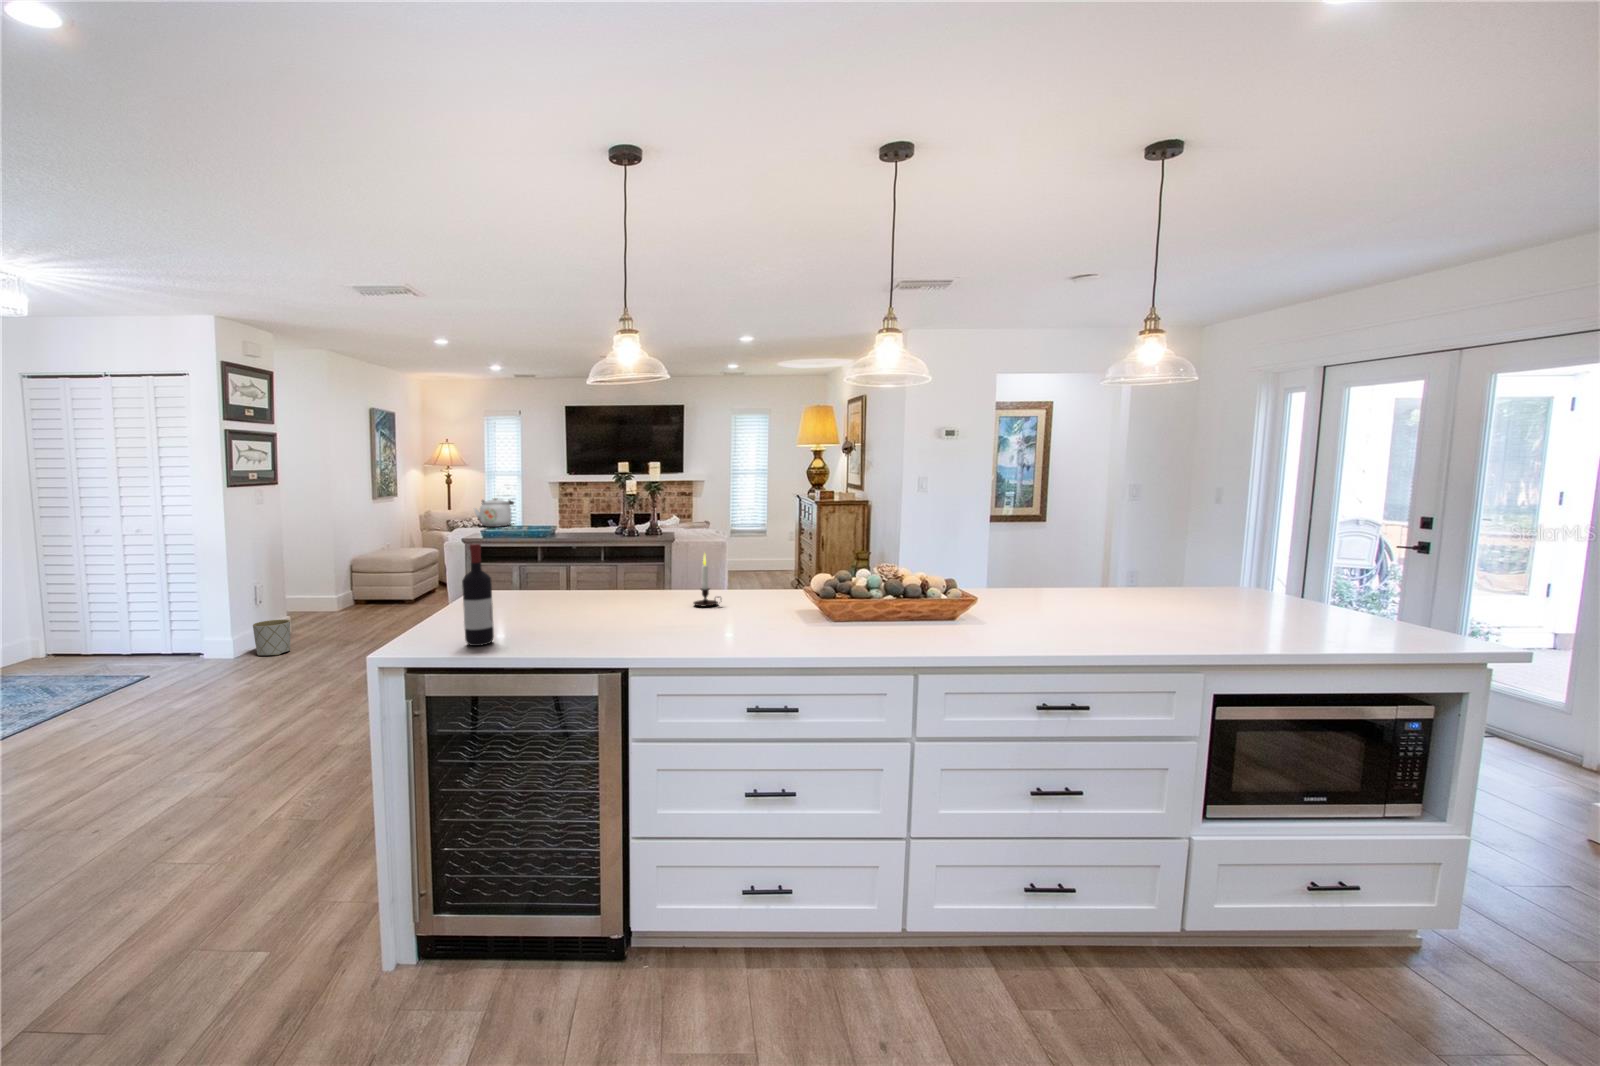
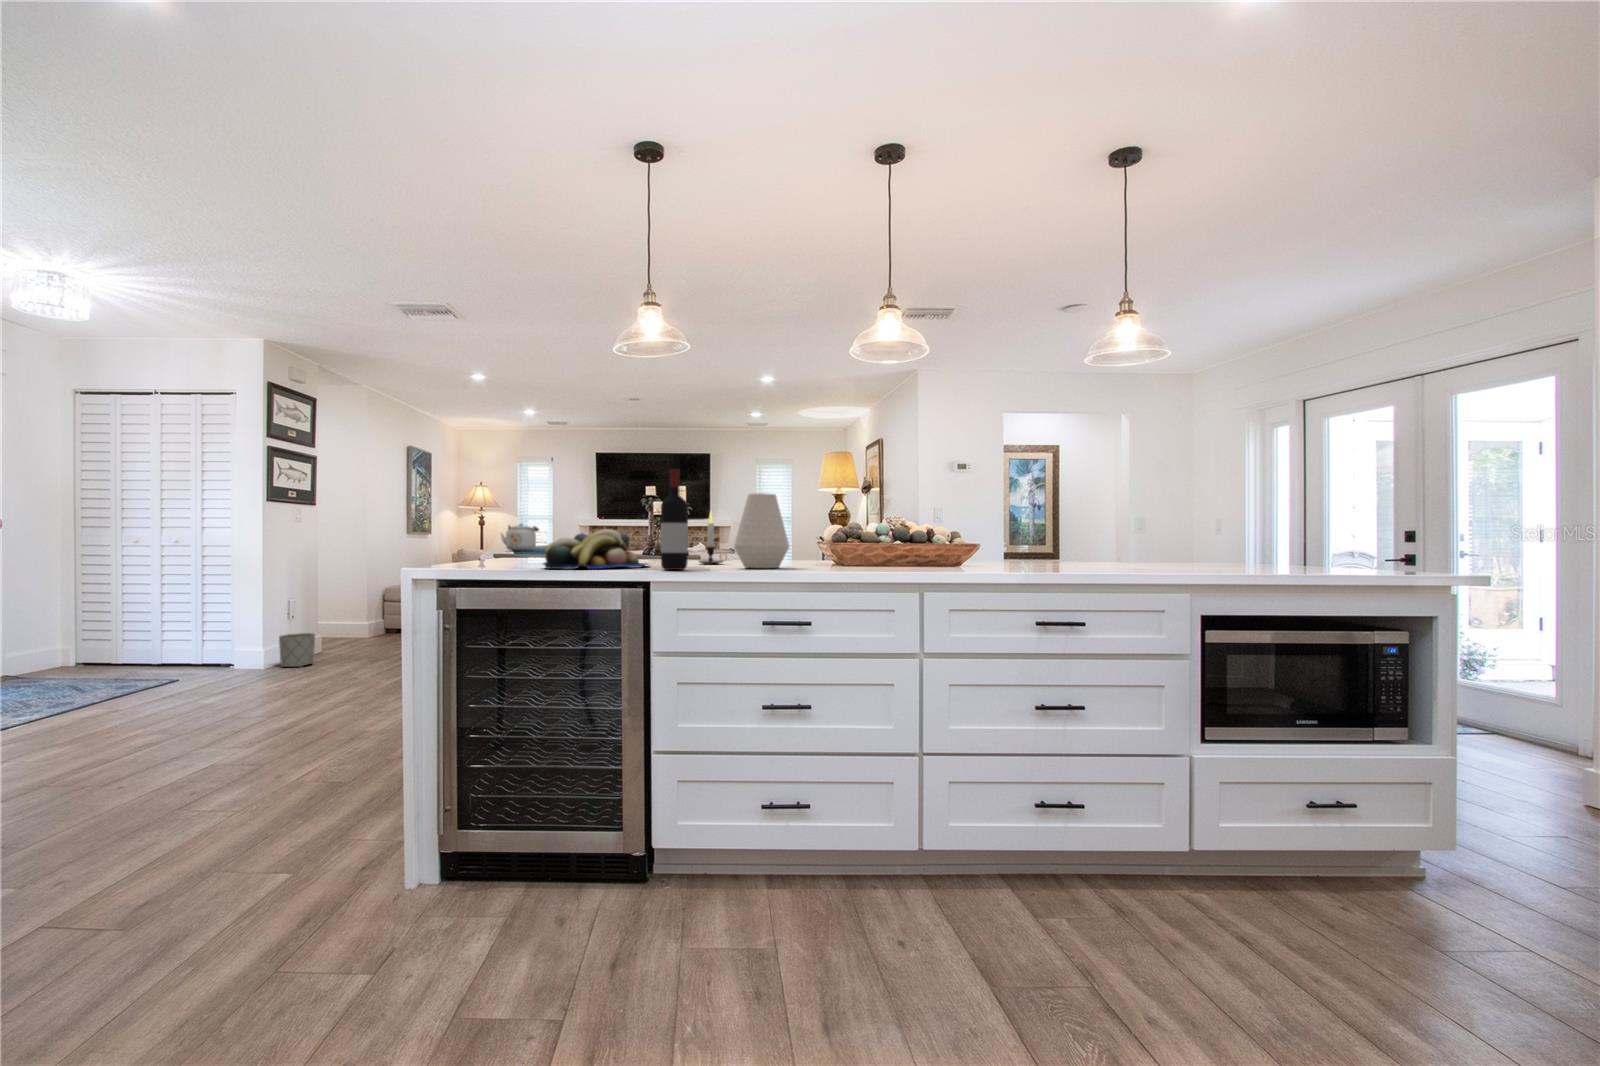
wine bottle: present [462,544,494,646] -> present [661,469,688,570]
vase: none [732,555,786,631] -> present [734,493,789,568]
fruit bowl: none [542,581,648,634] -> present [543,529,648,569]

